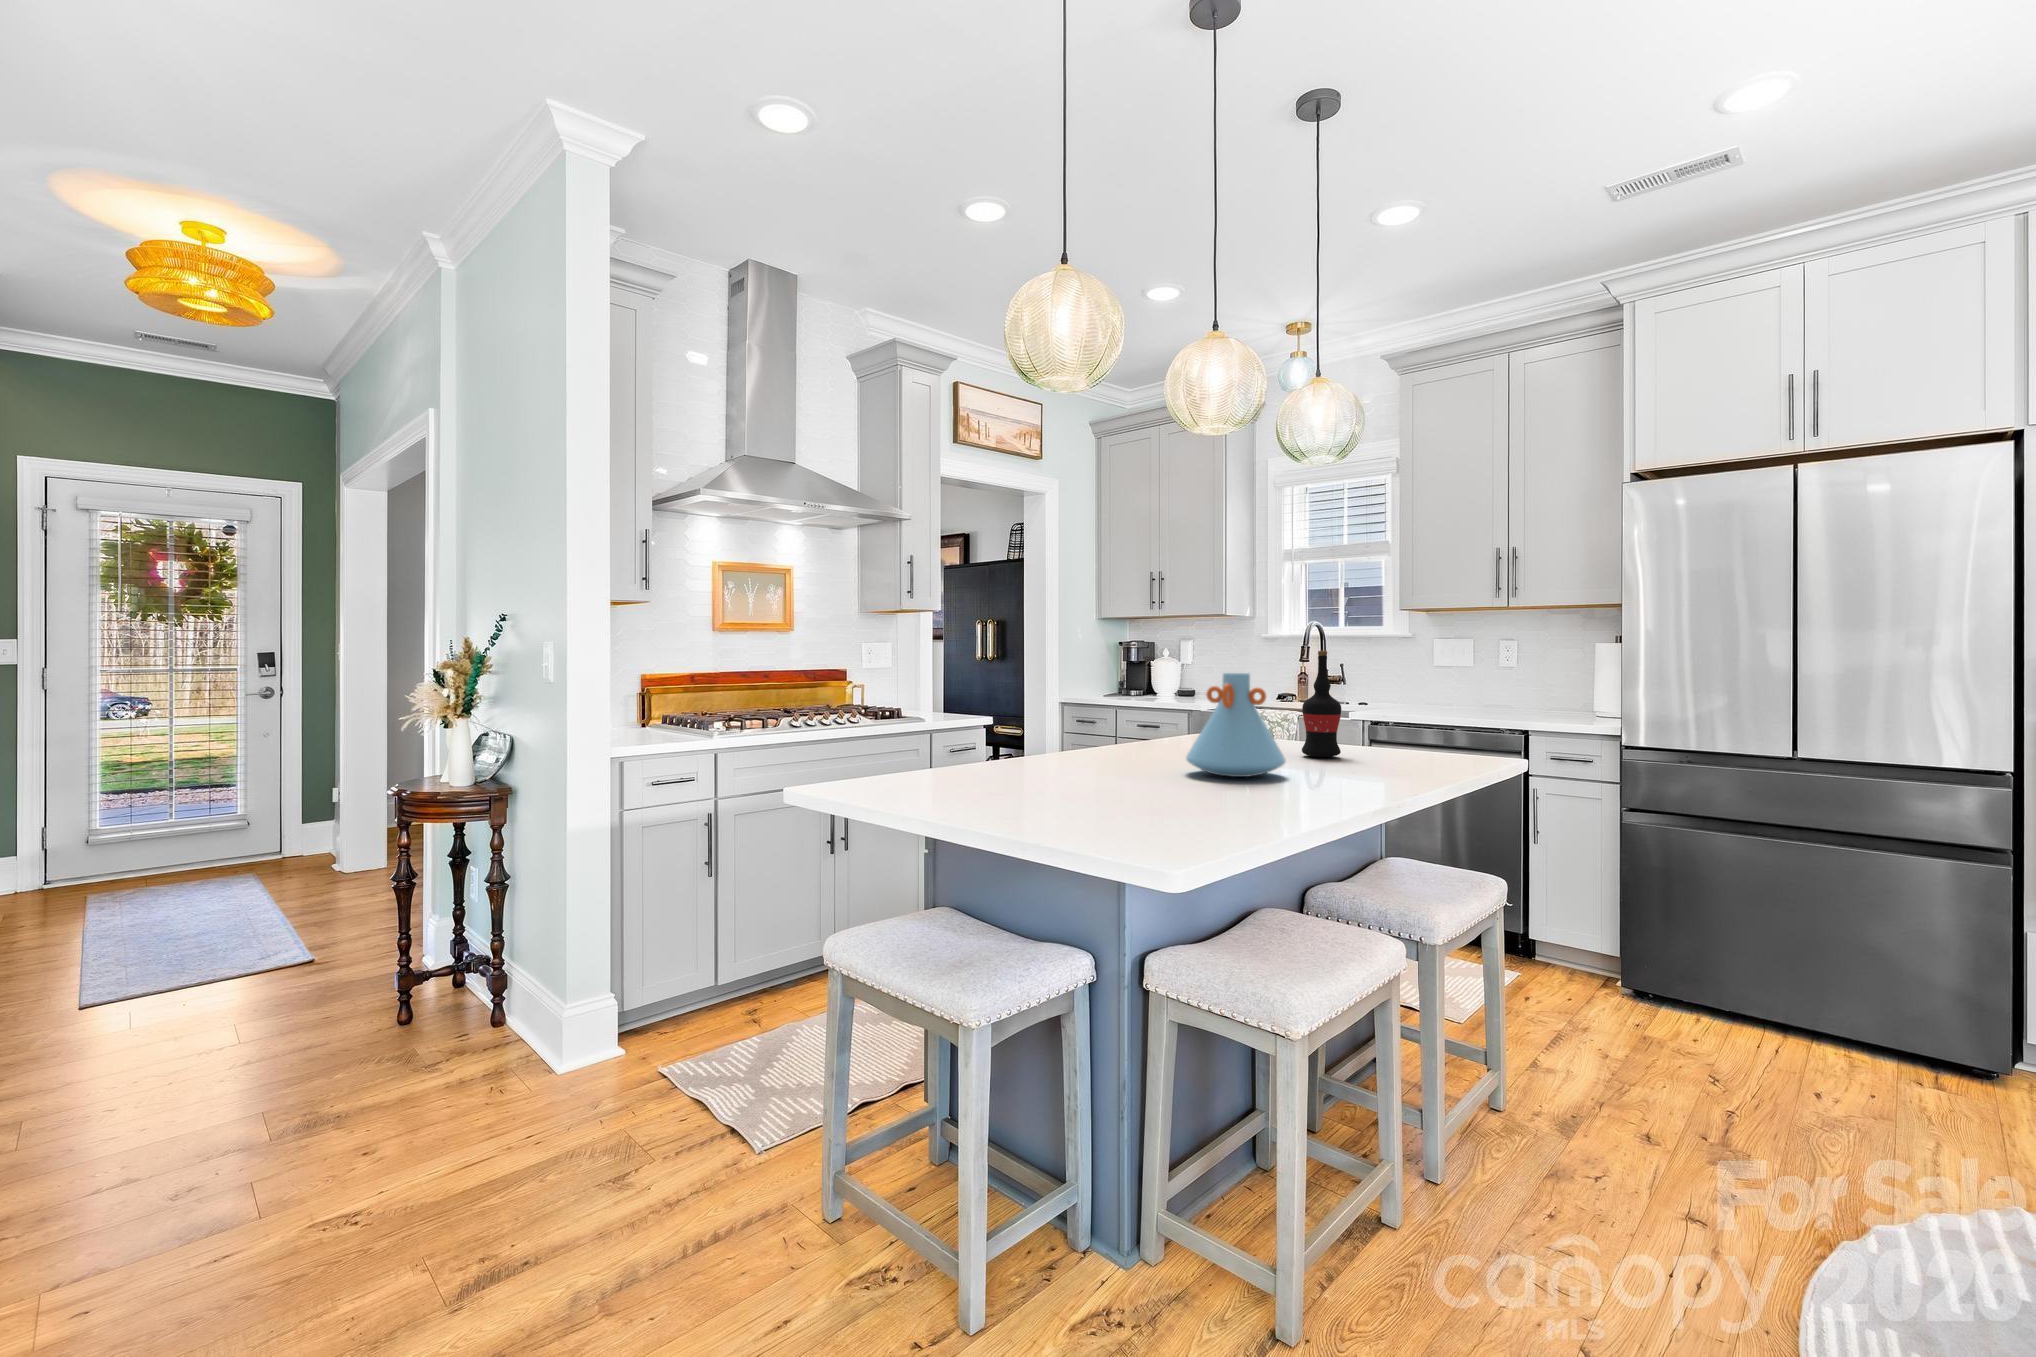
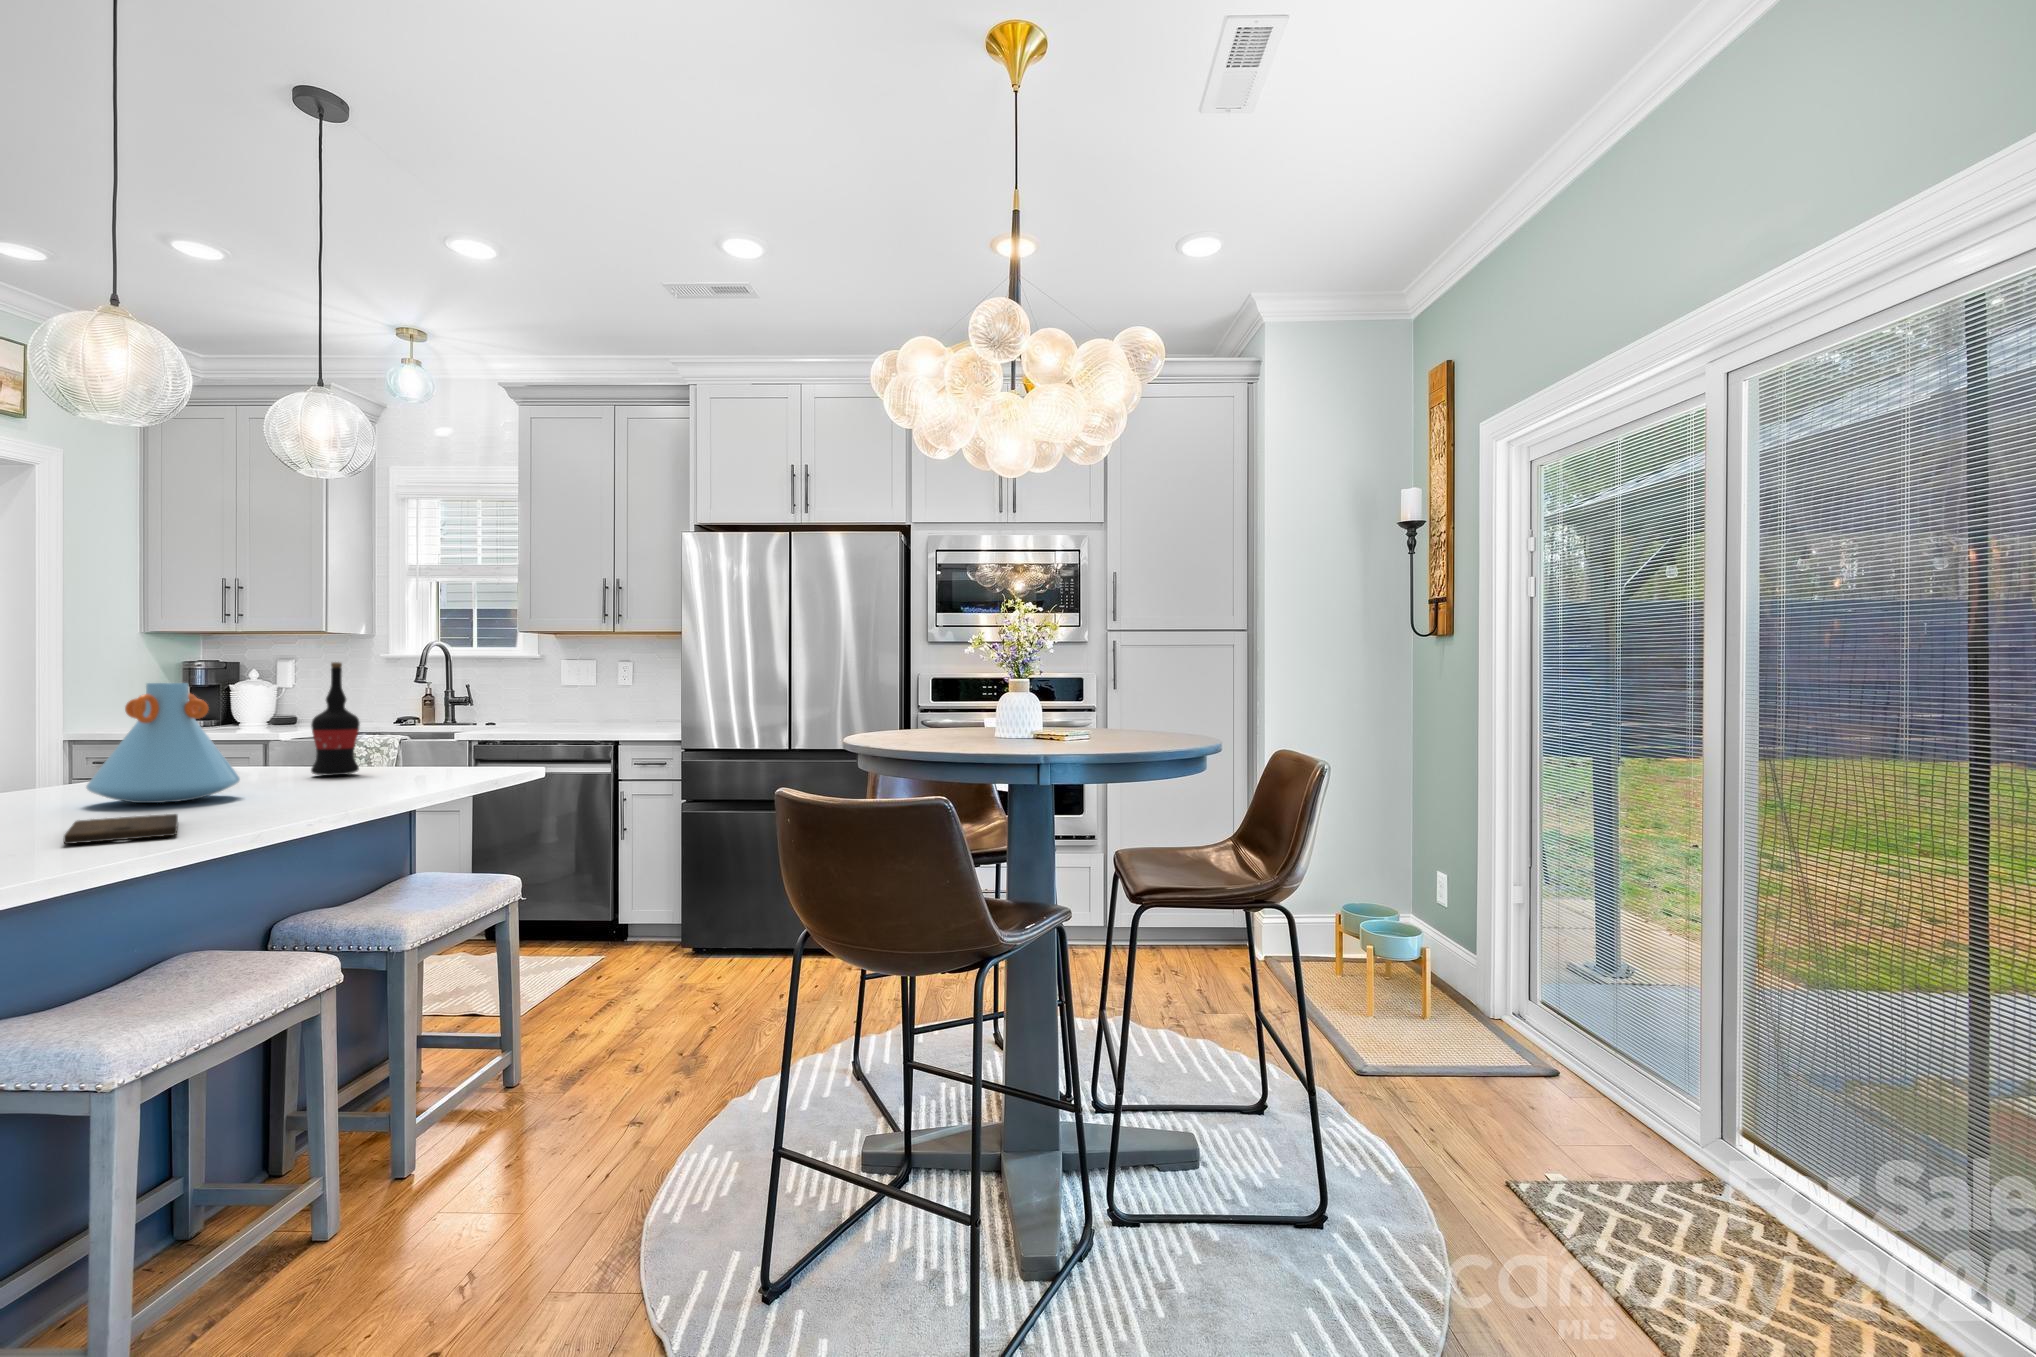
cutting board: none [1218,792,1309,816] -> present [64,814,178,844]

